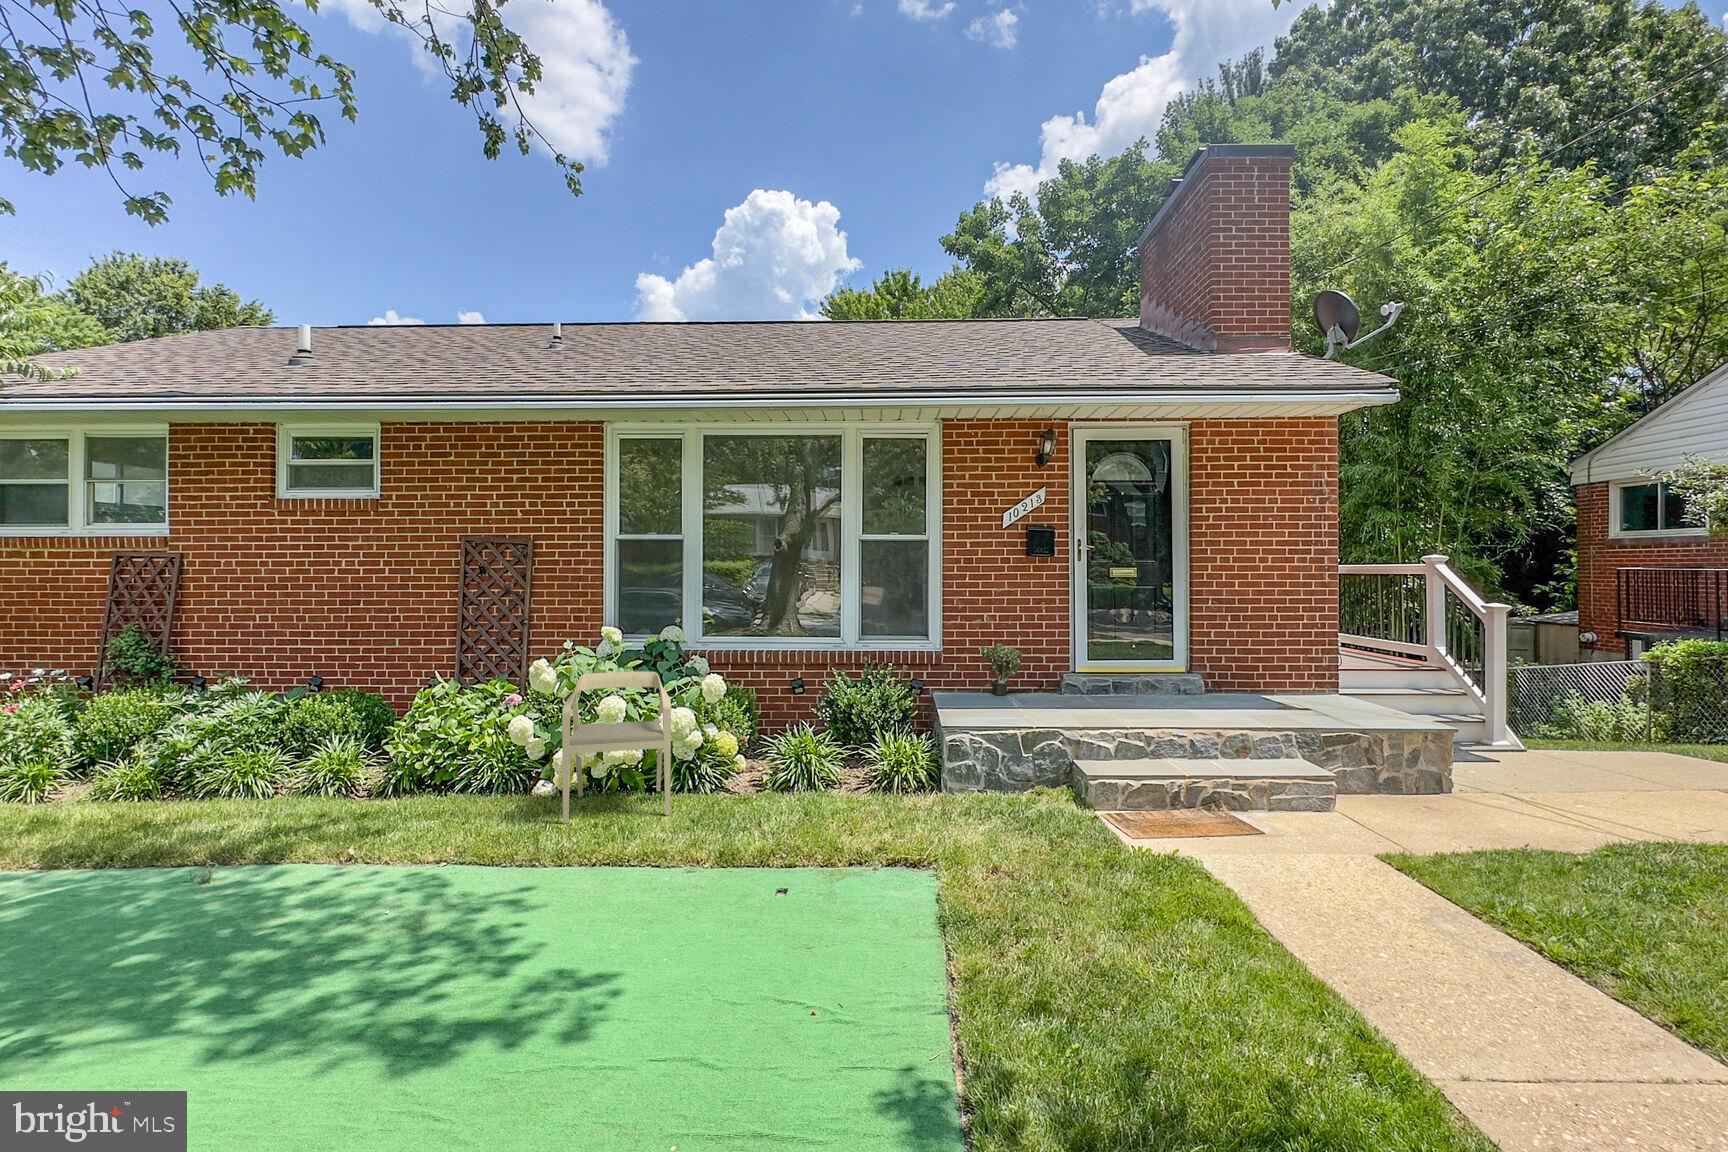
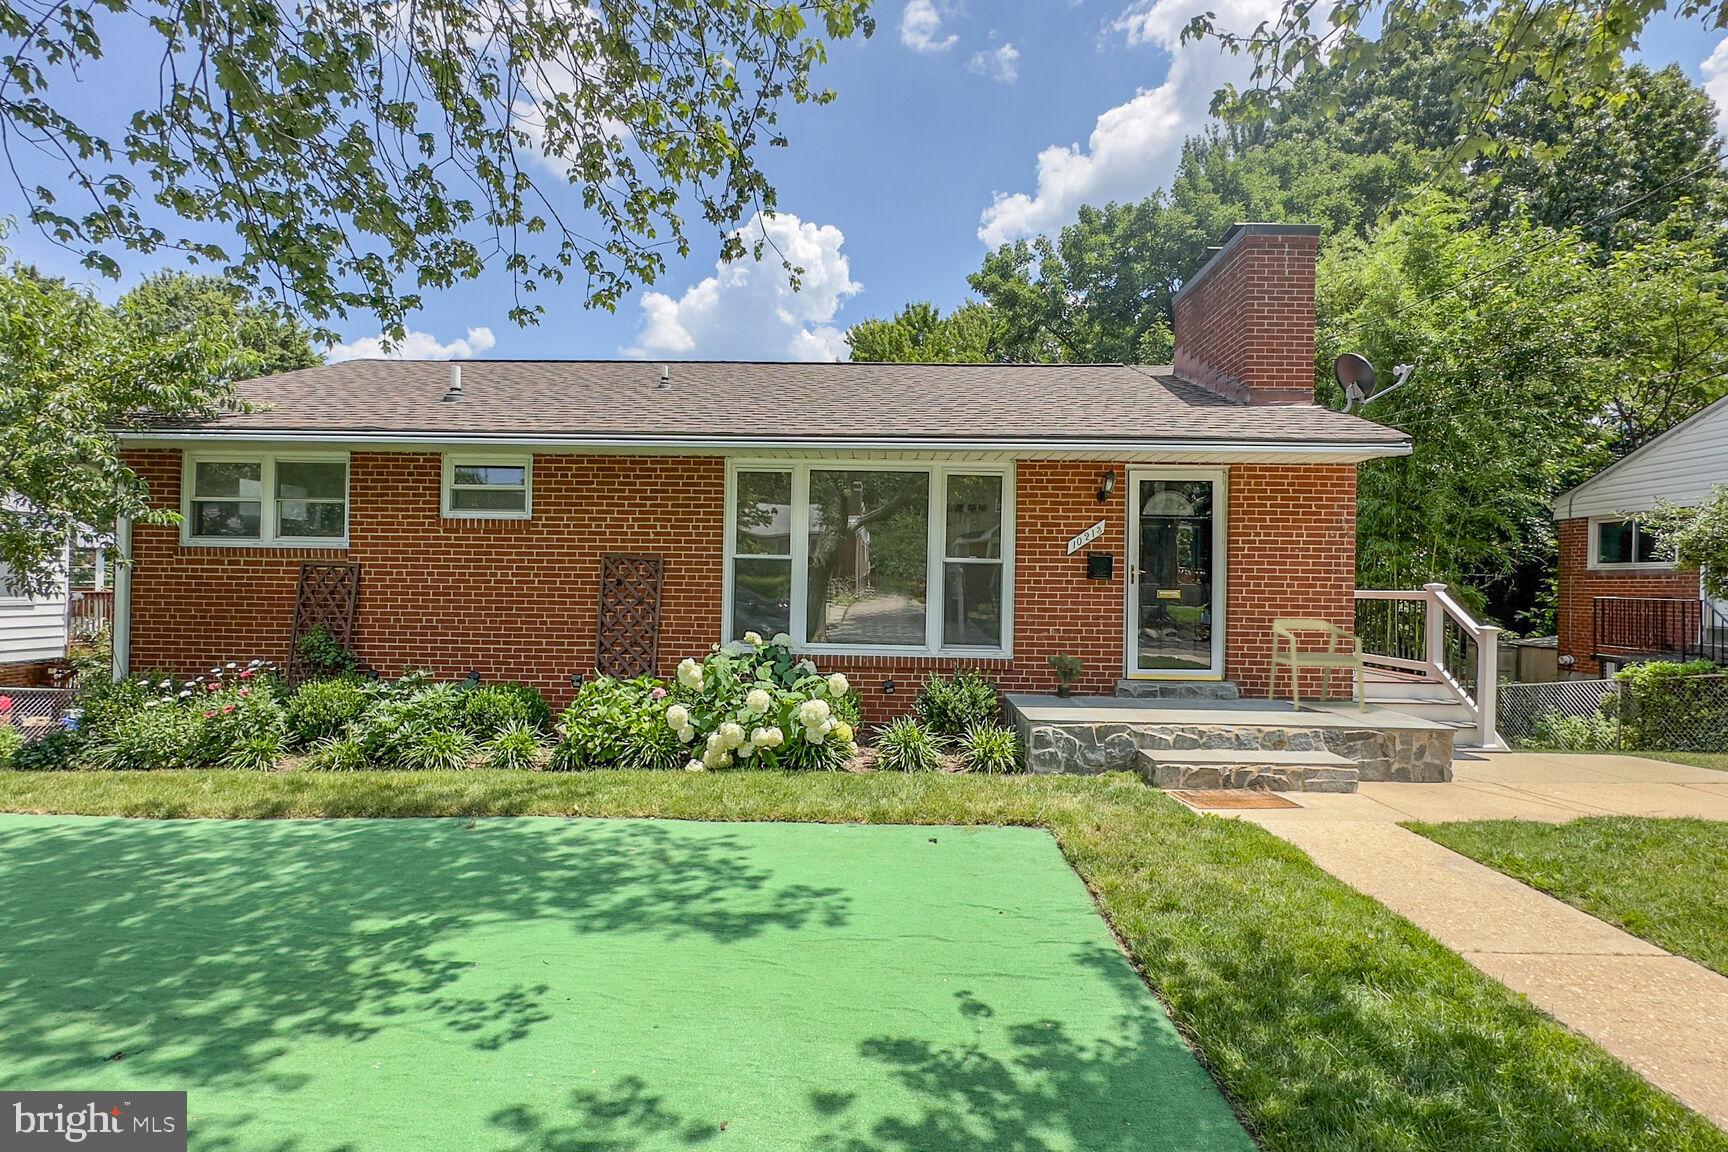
armchair: present [562,671,671,824] -> present [1269,619,1365,712]

